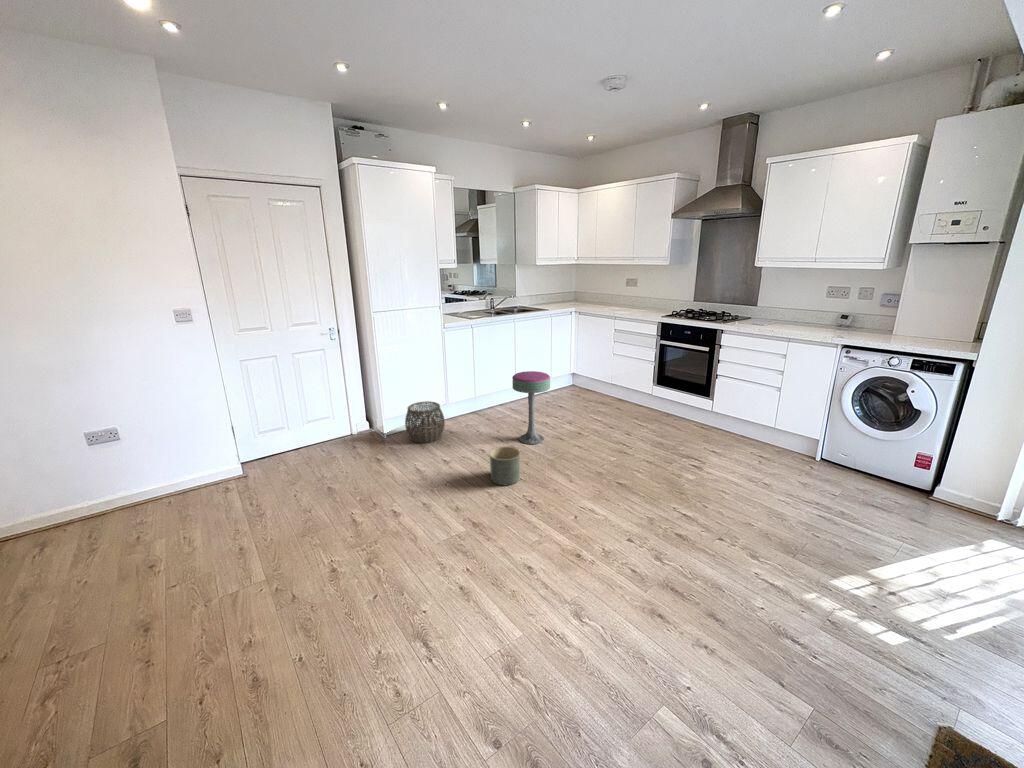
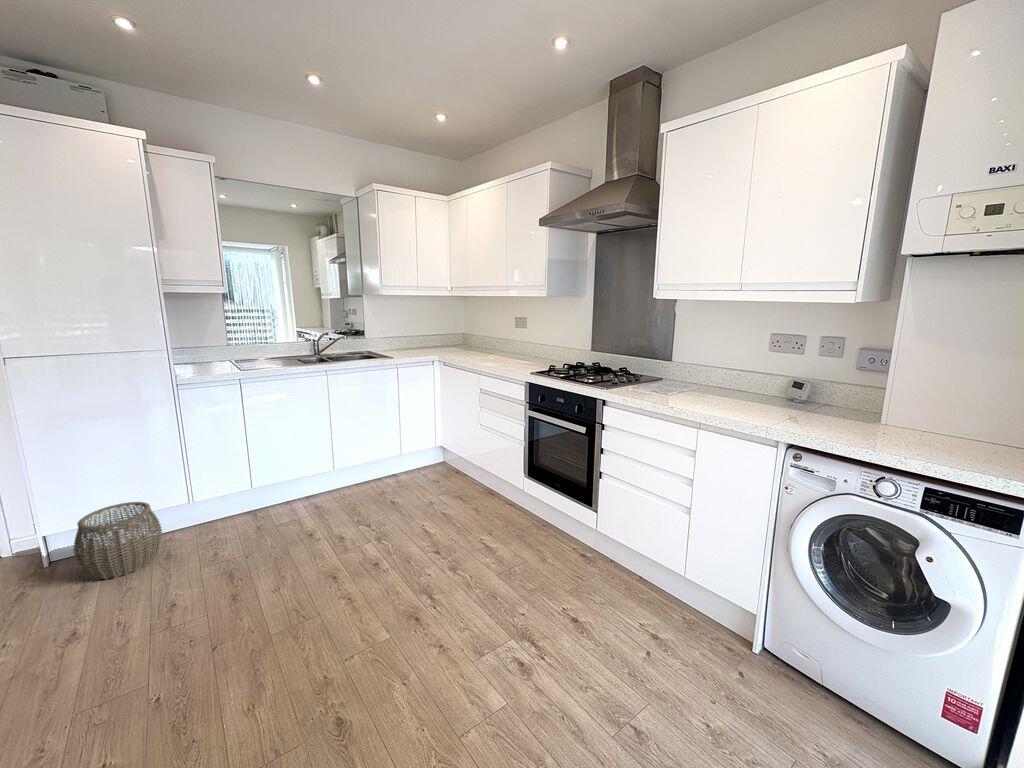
bar stool: present [512,371,550,444] -> none [245,458,318,587]
planter: present [490,447,520,485] -> none [87,622,175,719]

